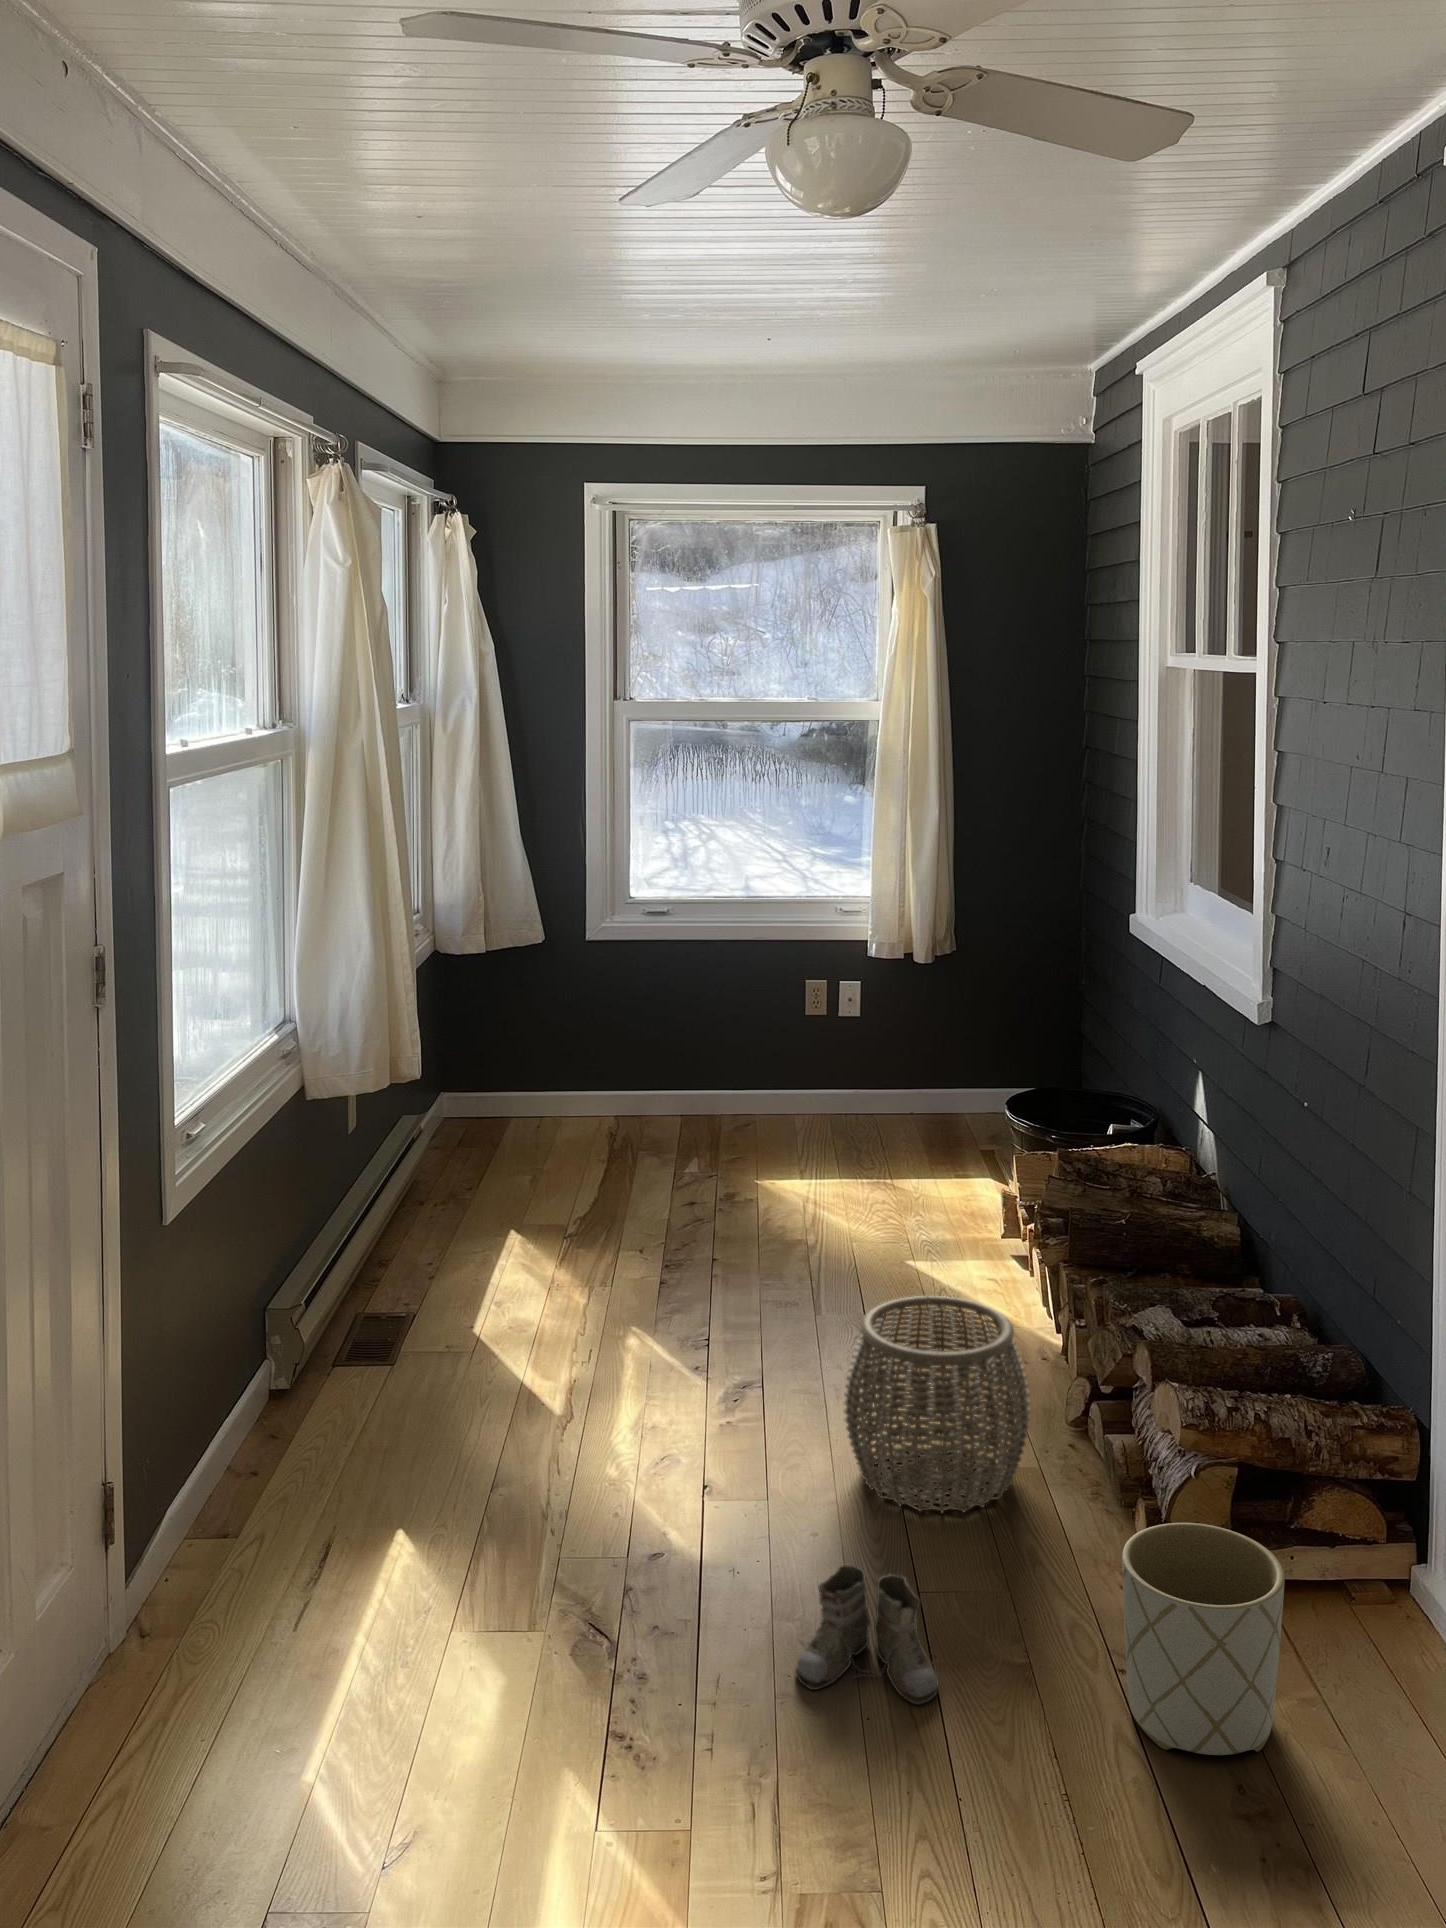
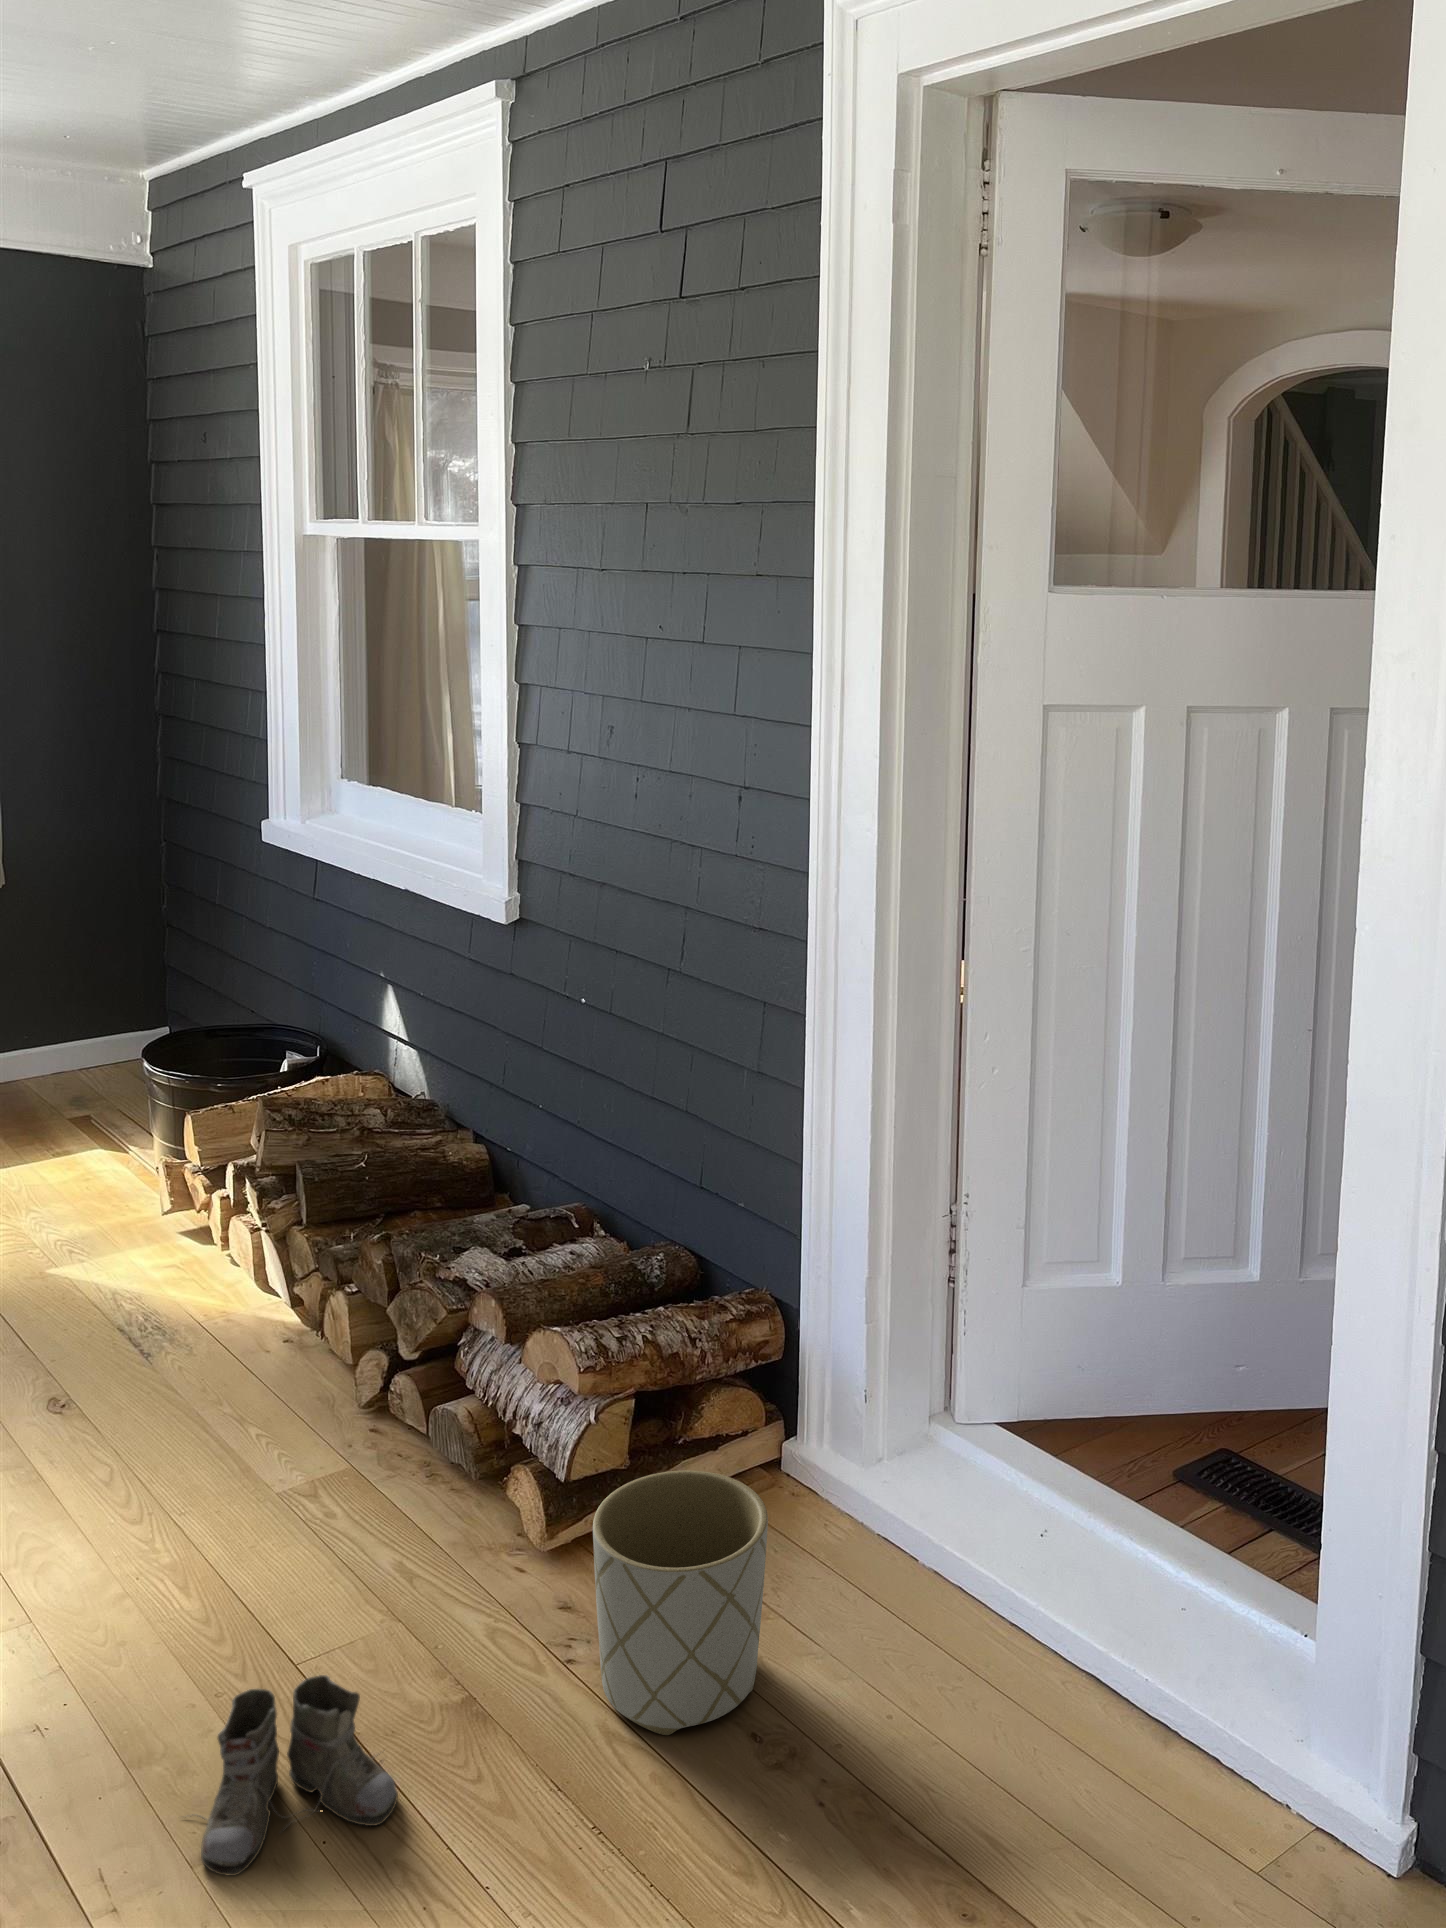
woven basket: present [844,1296,1031,1513] -> none [110,1304,361,1586]

